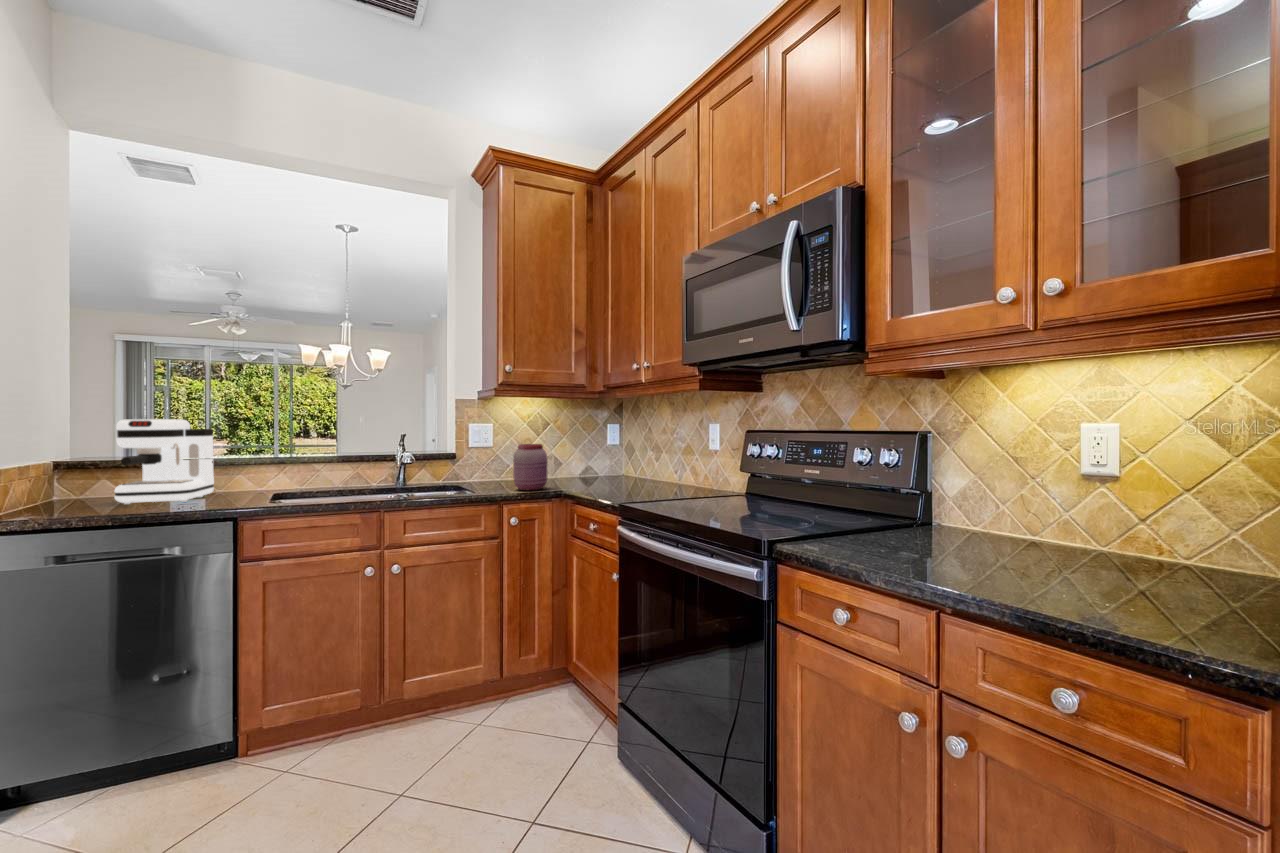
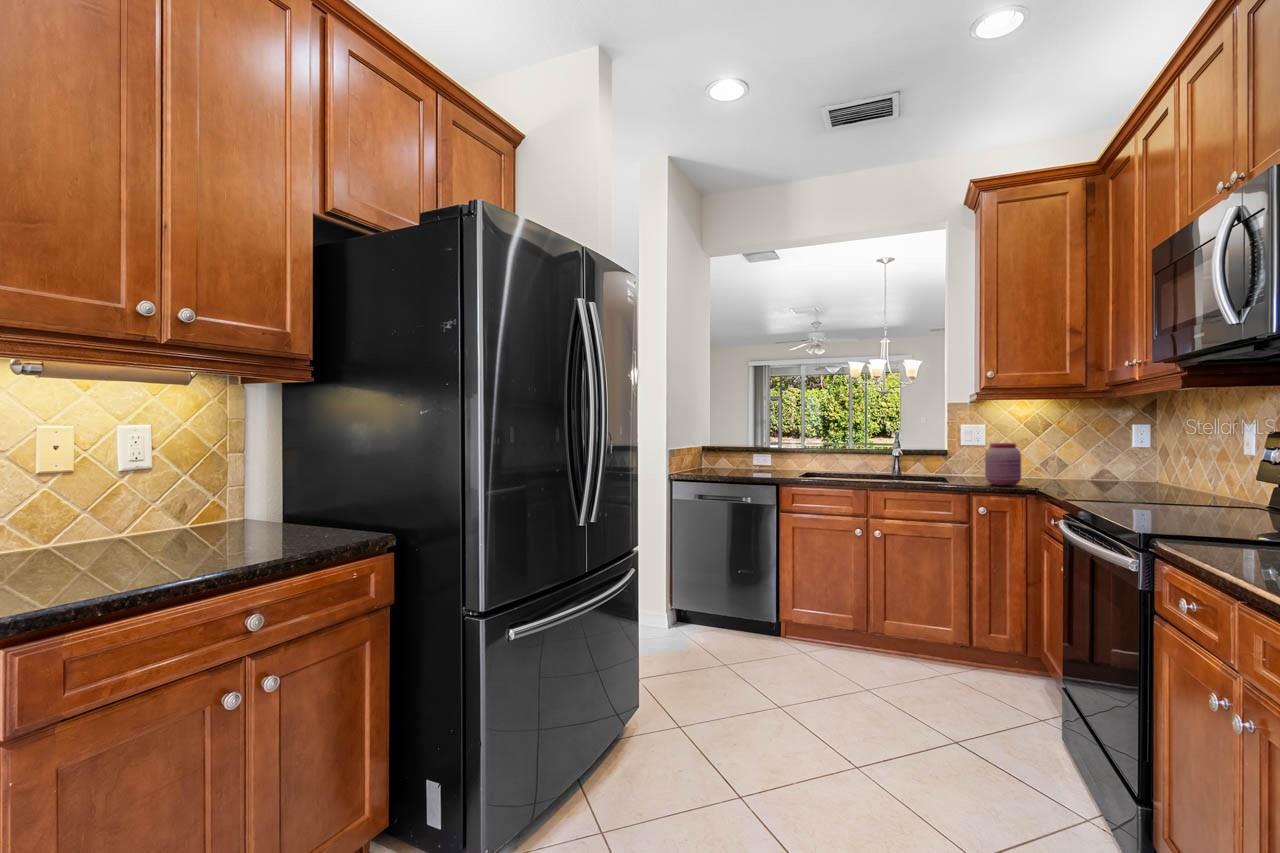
coffee maker: present [114,419,214,504] -> none [727,421,777,473]

